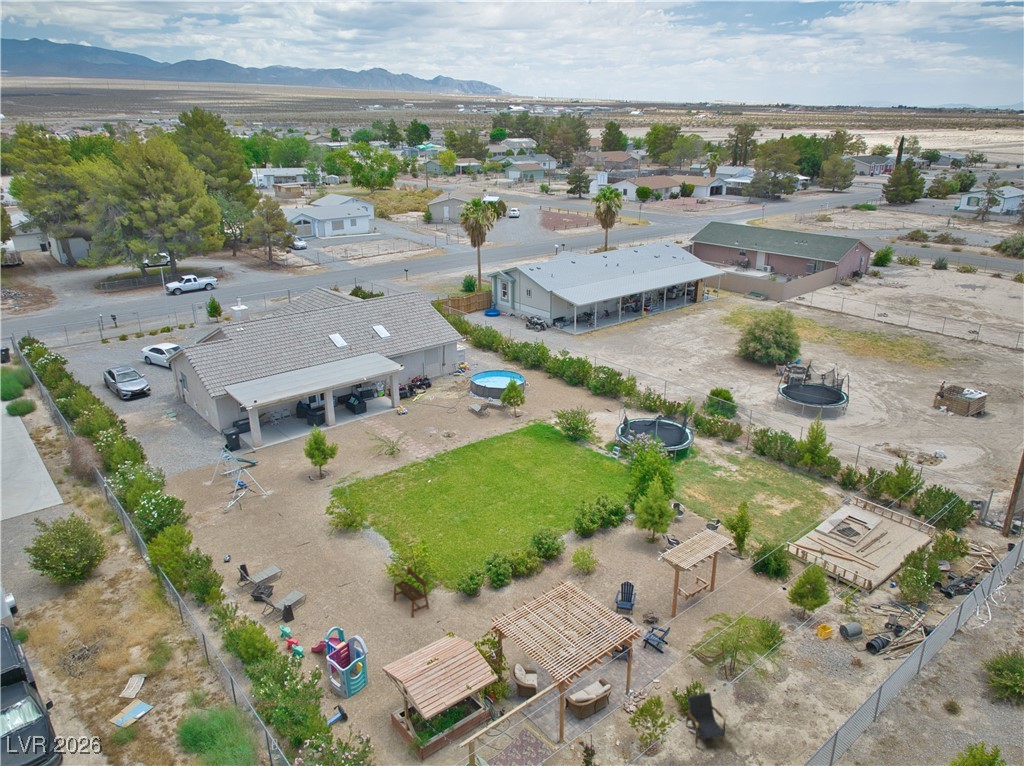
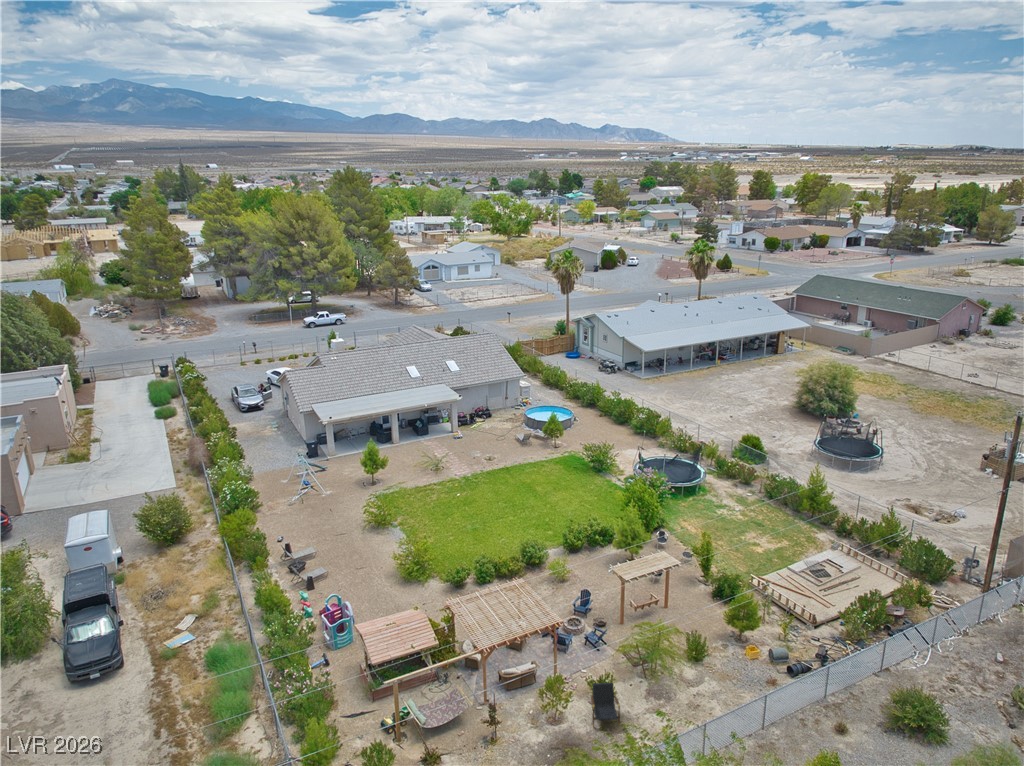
bench: present [394,568,429,617] -> none [395,558,420,599]

